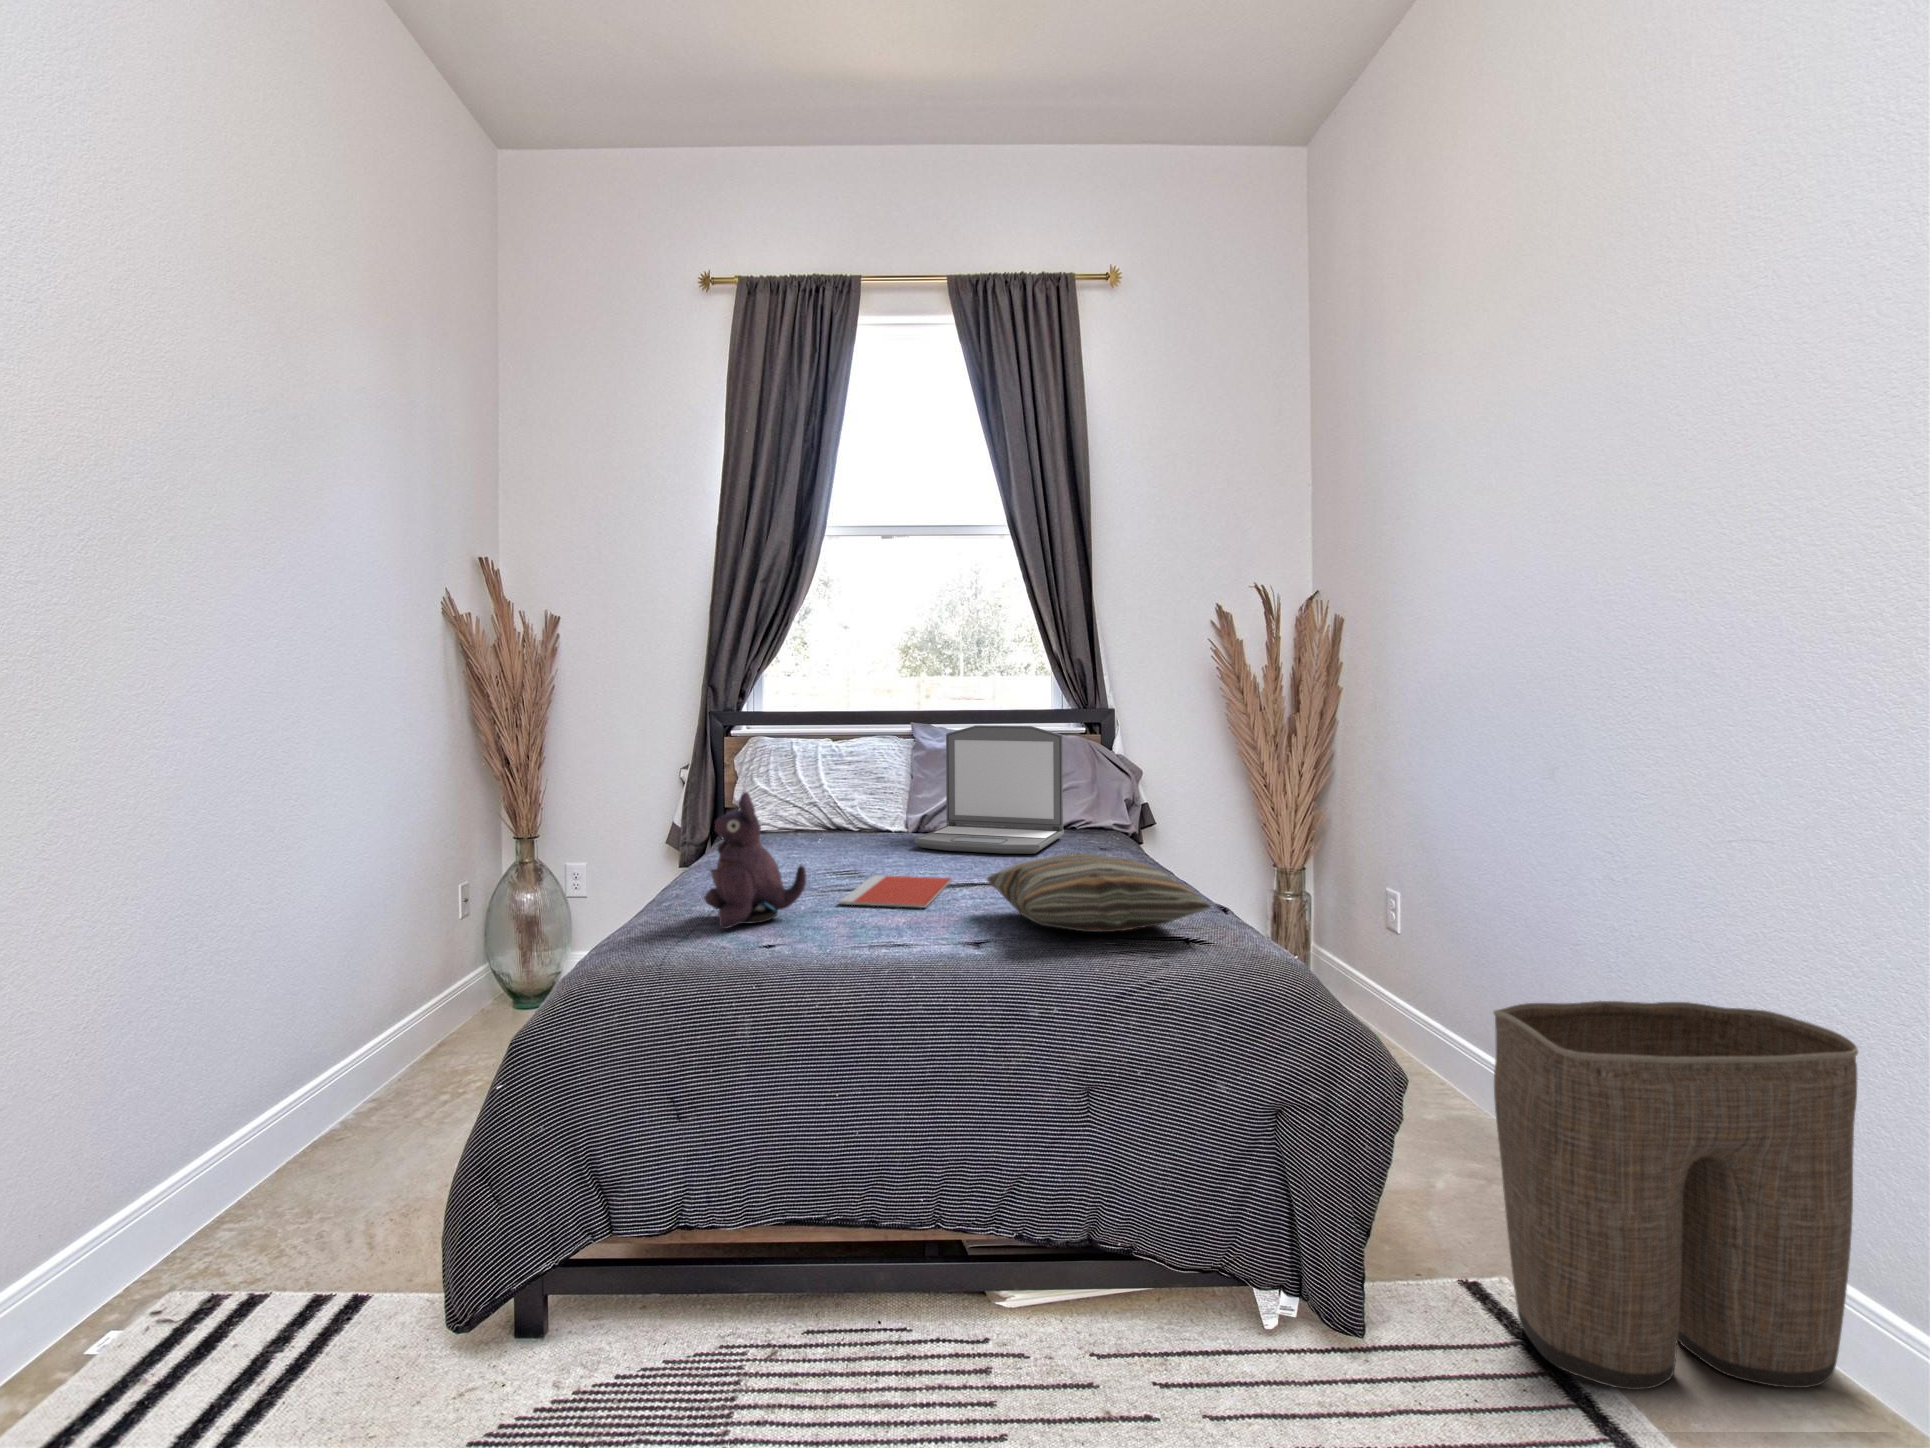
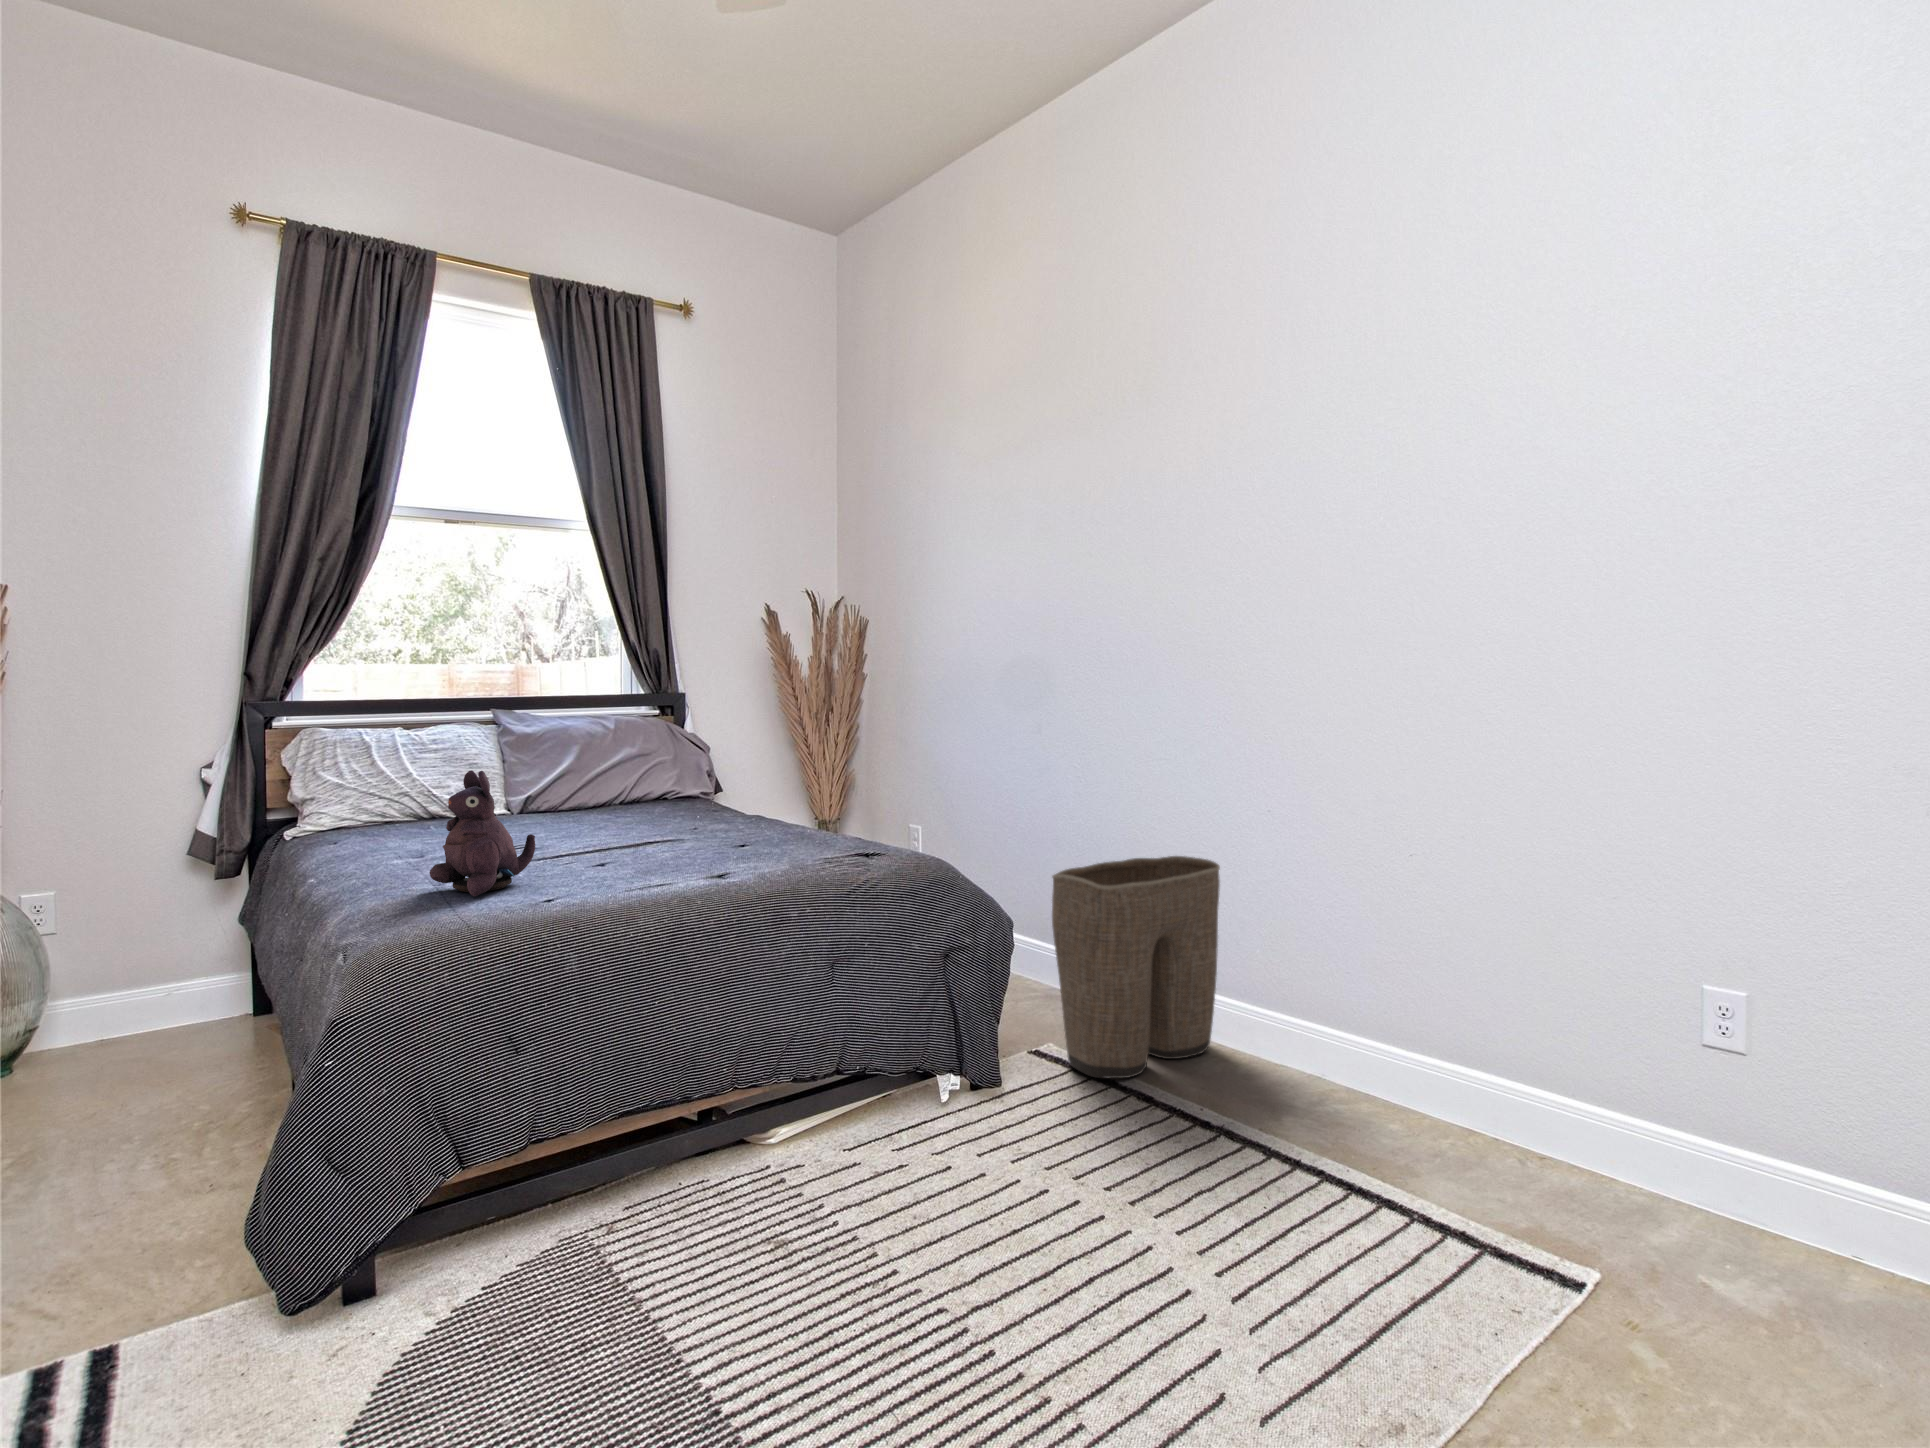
laptop: present [914,725,1064,854] -> none [546,708,673,824]
pillow: present [987,854,1210,932] -> none [692,803,883,858]
notebook: present [839,875,952,908] -> none [547,841,638,868]

